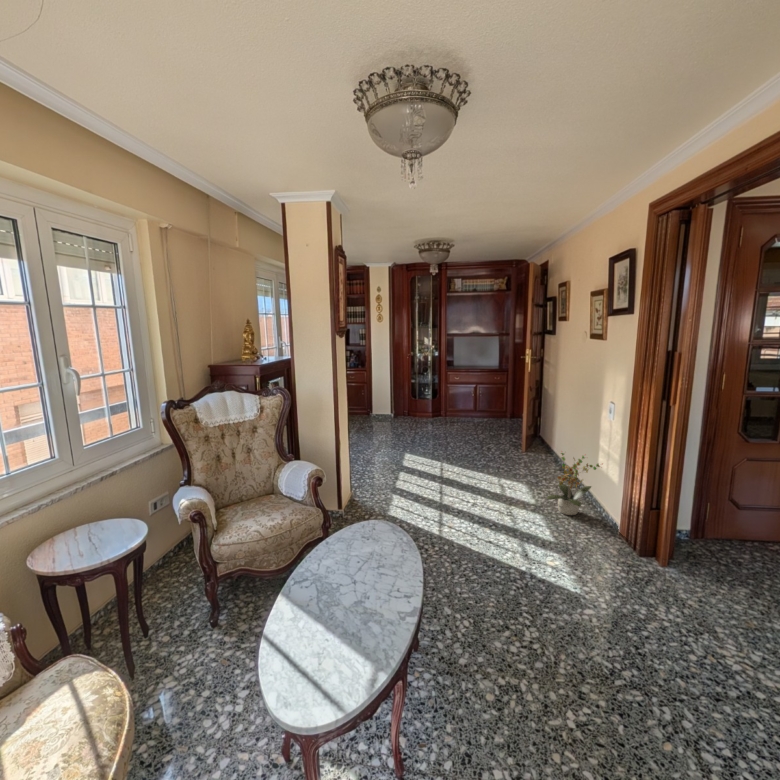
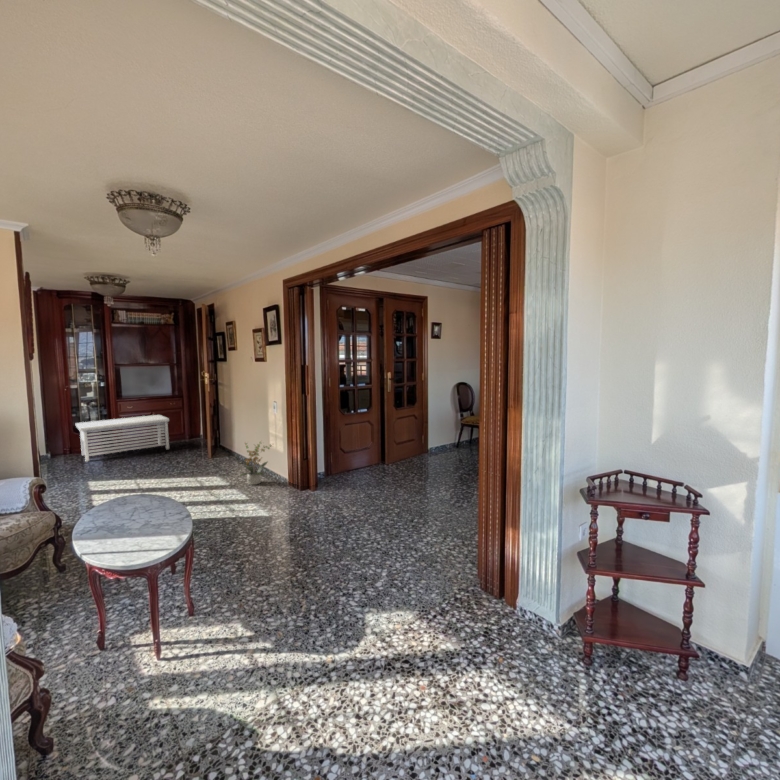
storage bench: none [412,389,490,428] -> present [76,415,169,461]

